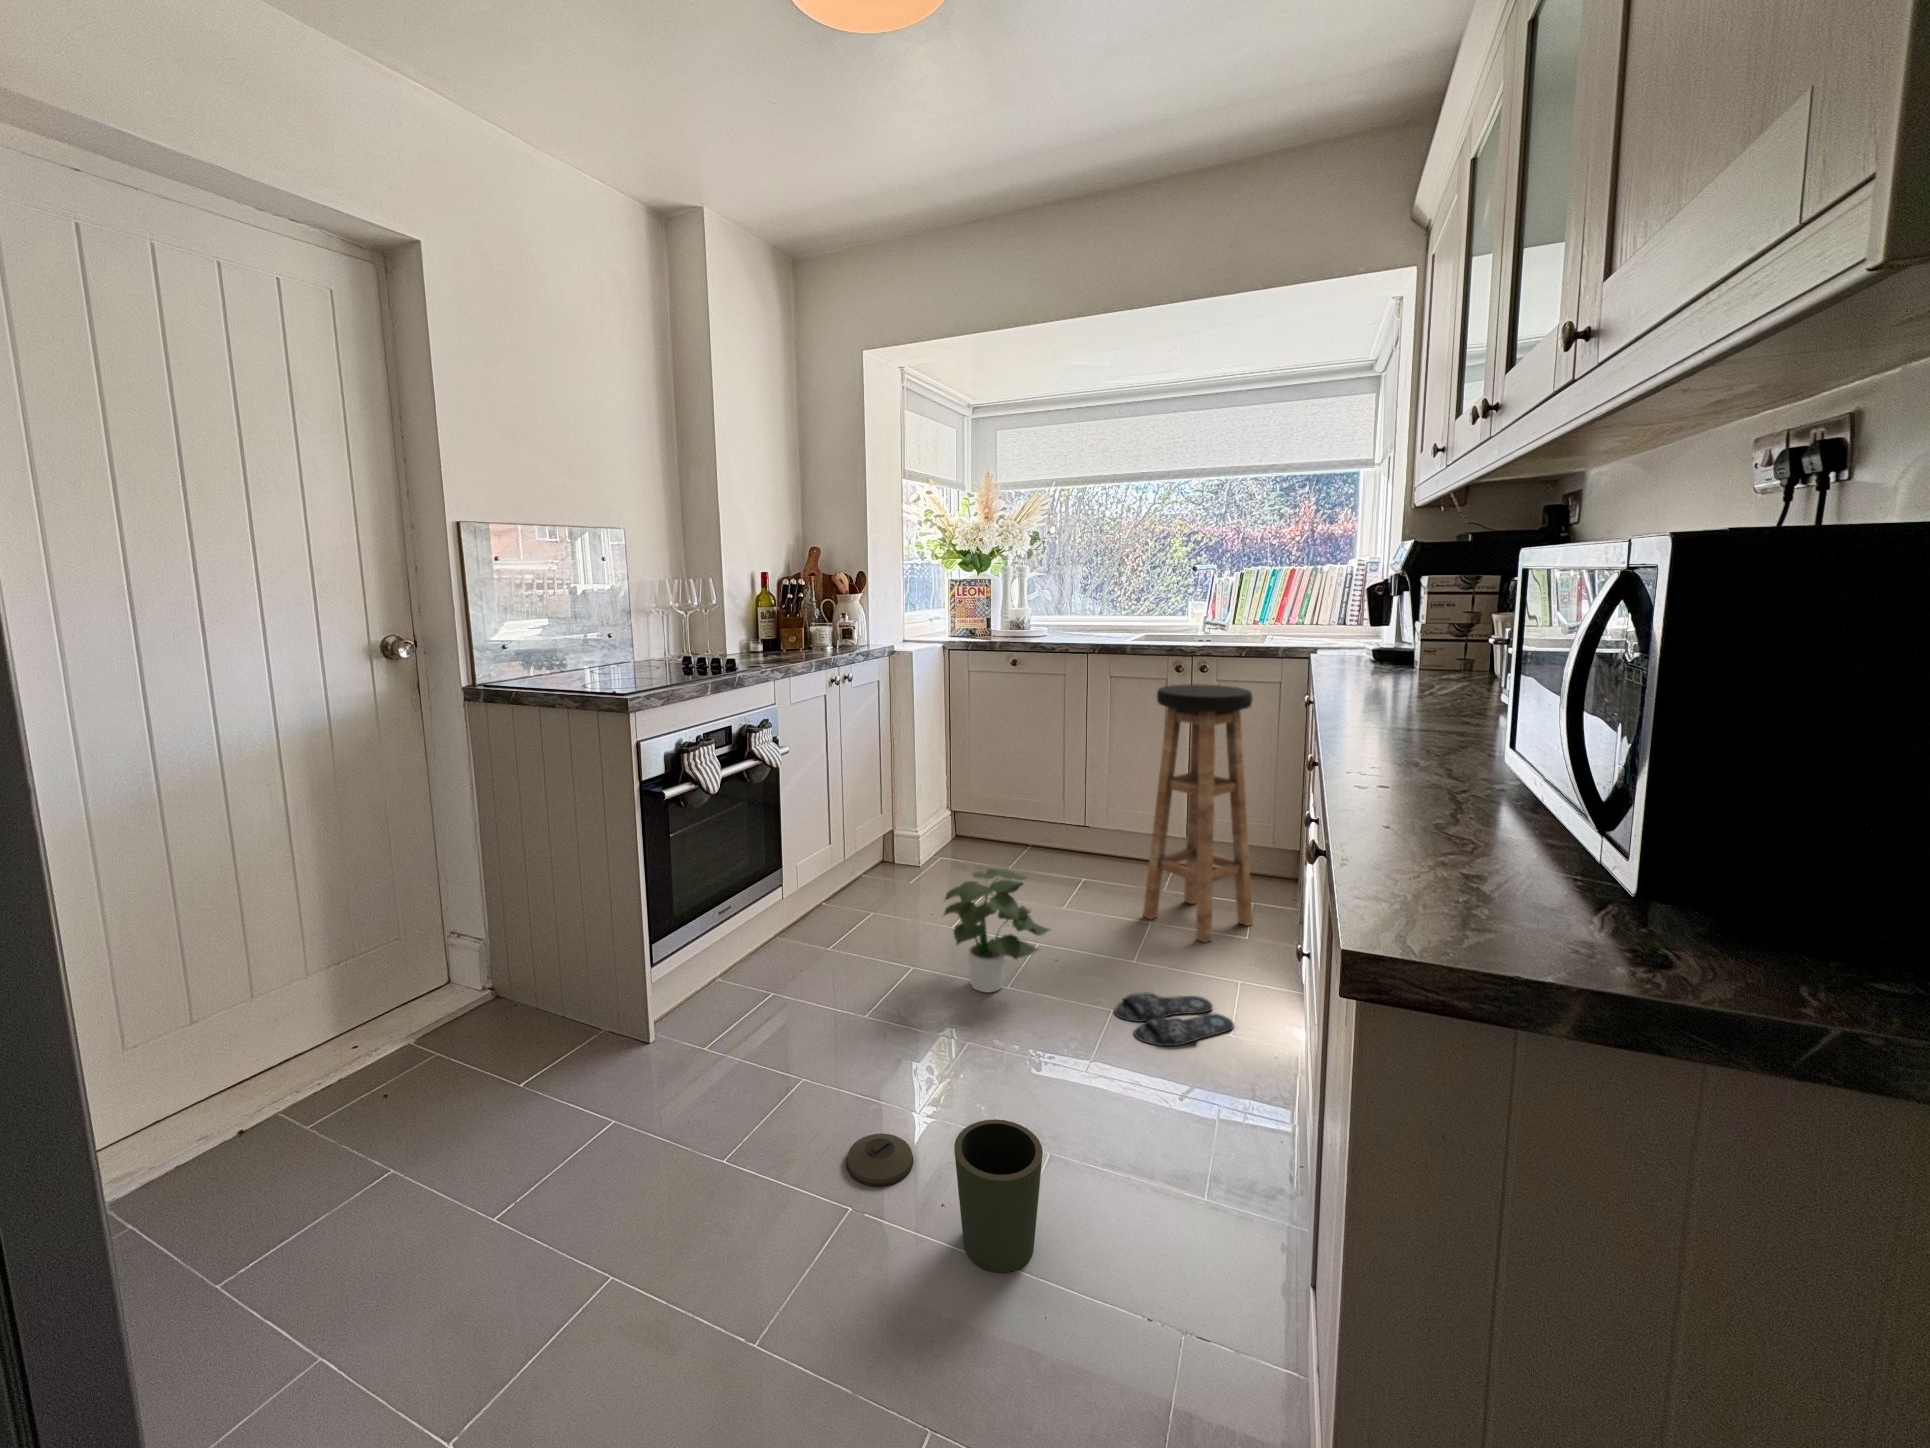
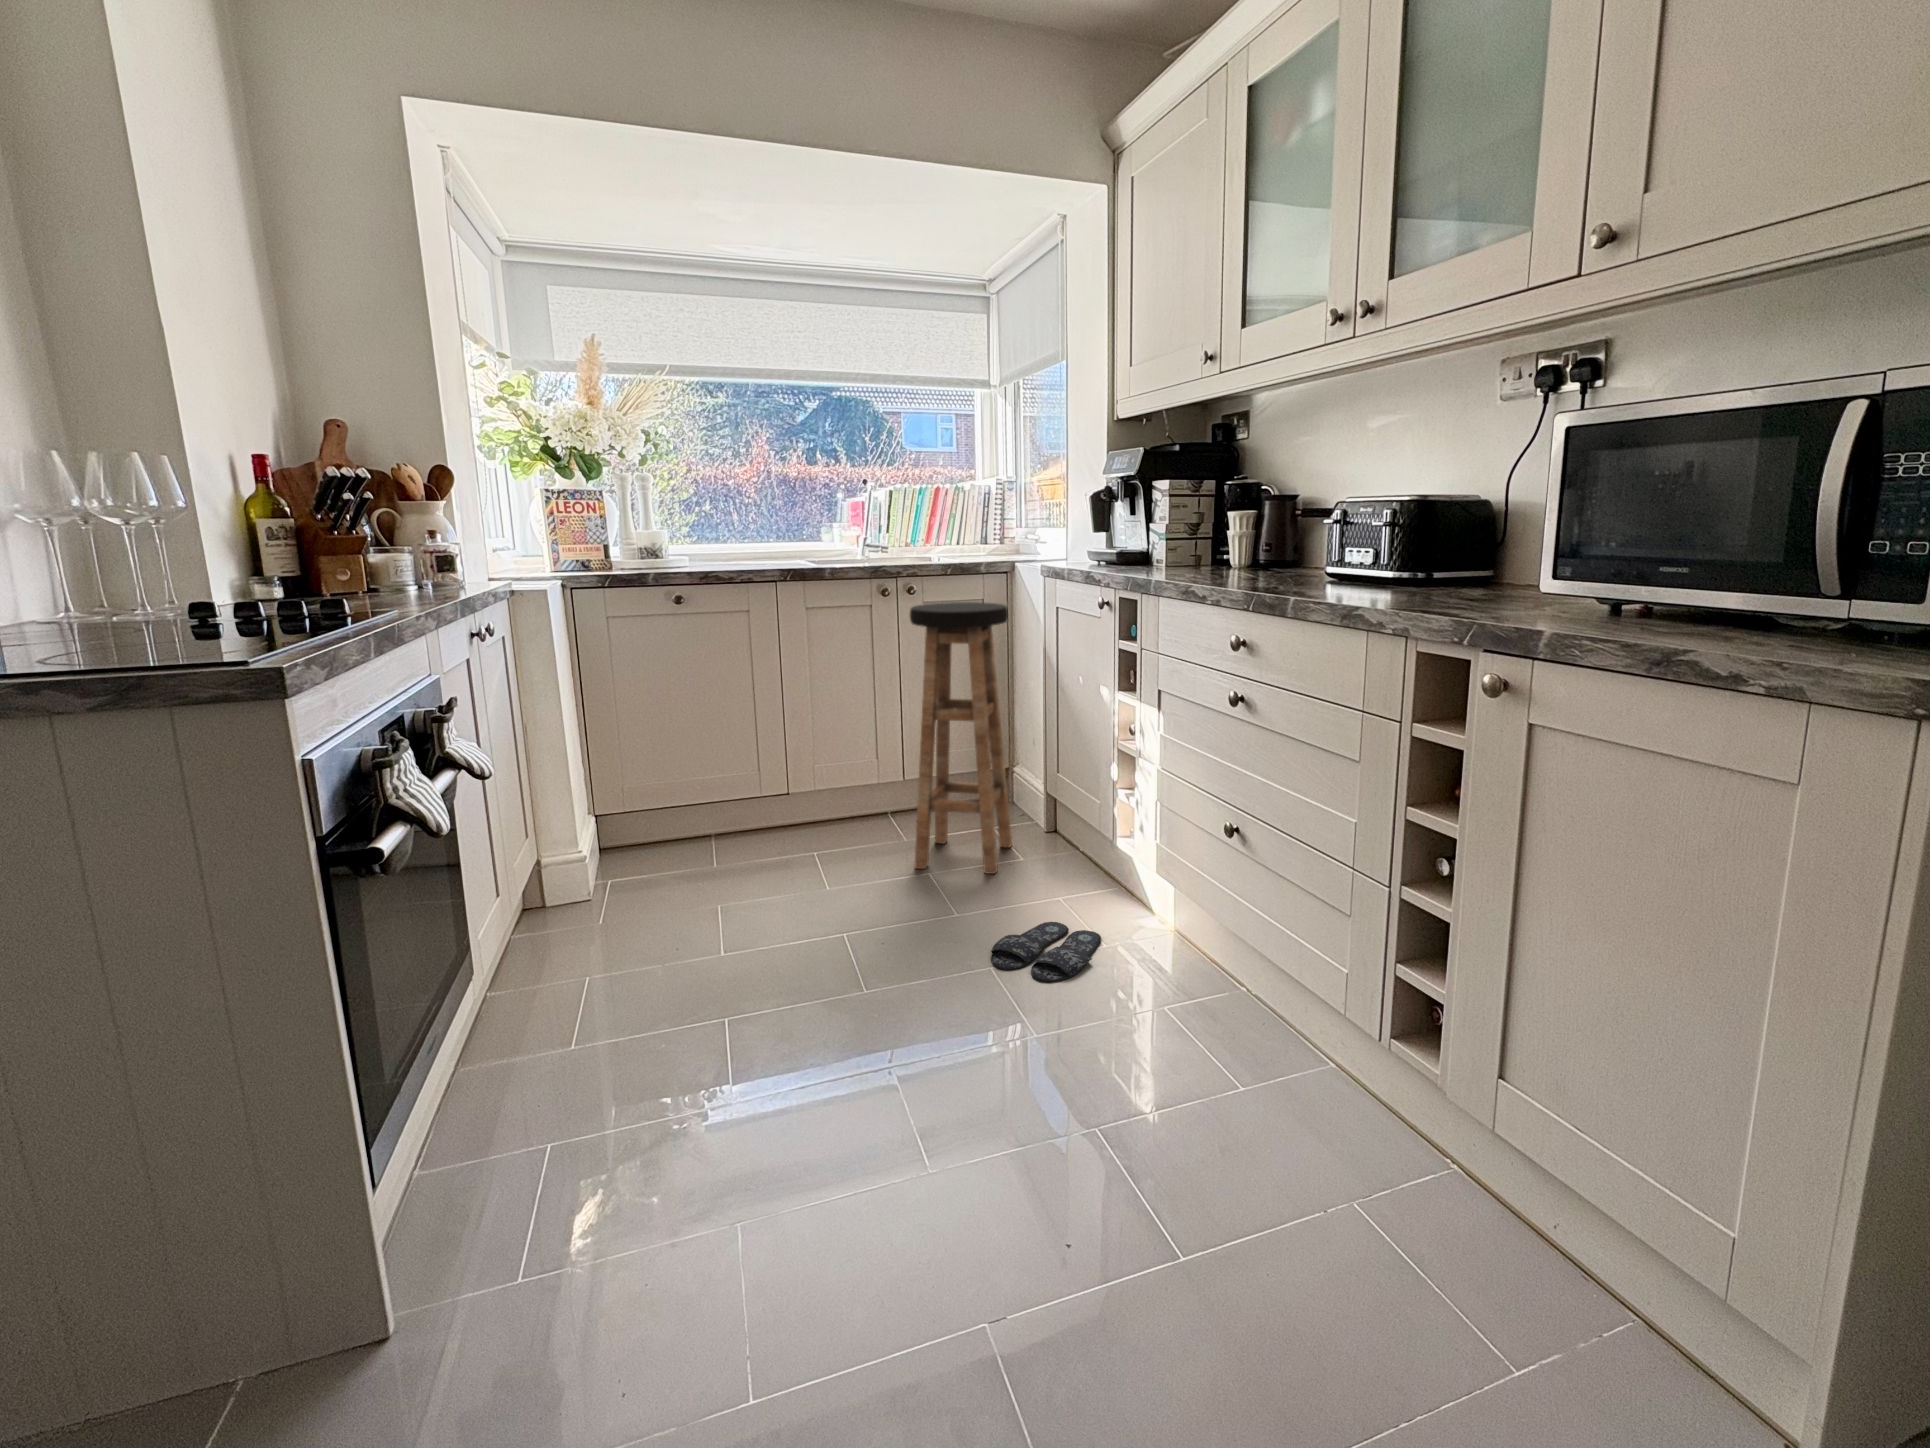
potted plant: present [944,869,1050,992] -> none [768,844,918,1006]
trash can: present [846,1119,1043,1272] -> none [911,1095,1218,1286]

